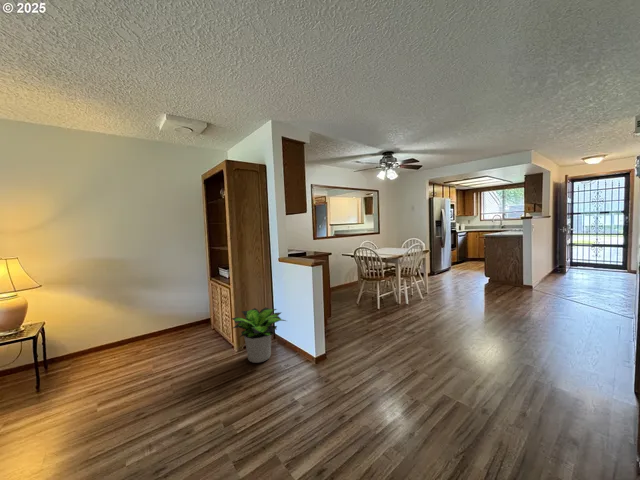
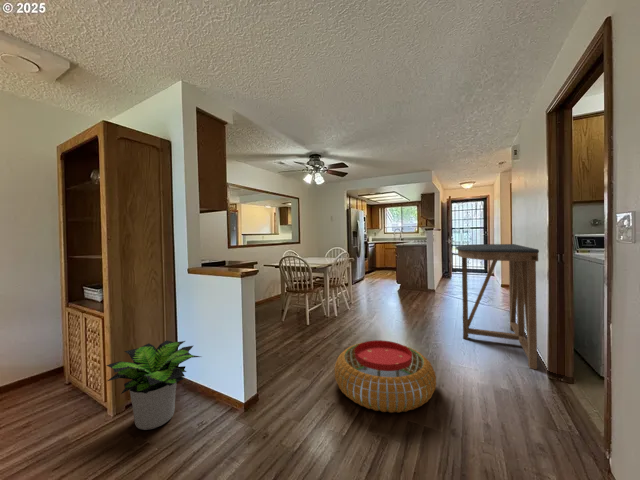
console table: none [530,237,622,376] -> present [456,244,539,369]
pouf: none [386,325,480,386] -> present [335,340,436,413]

